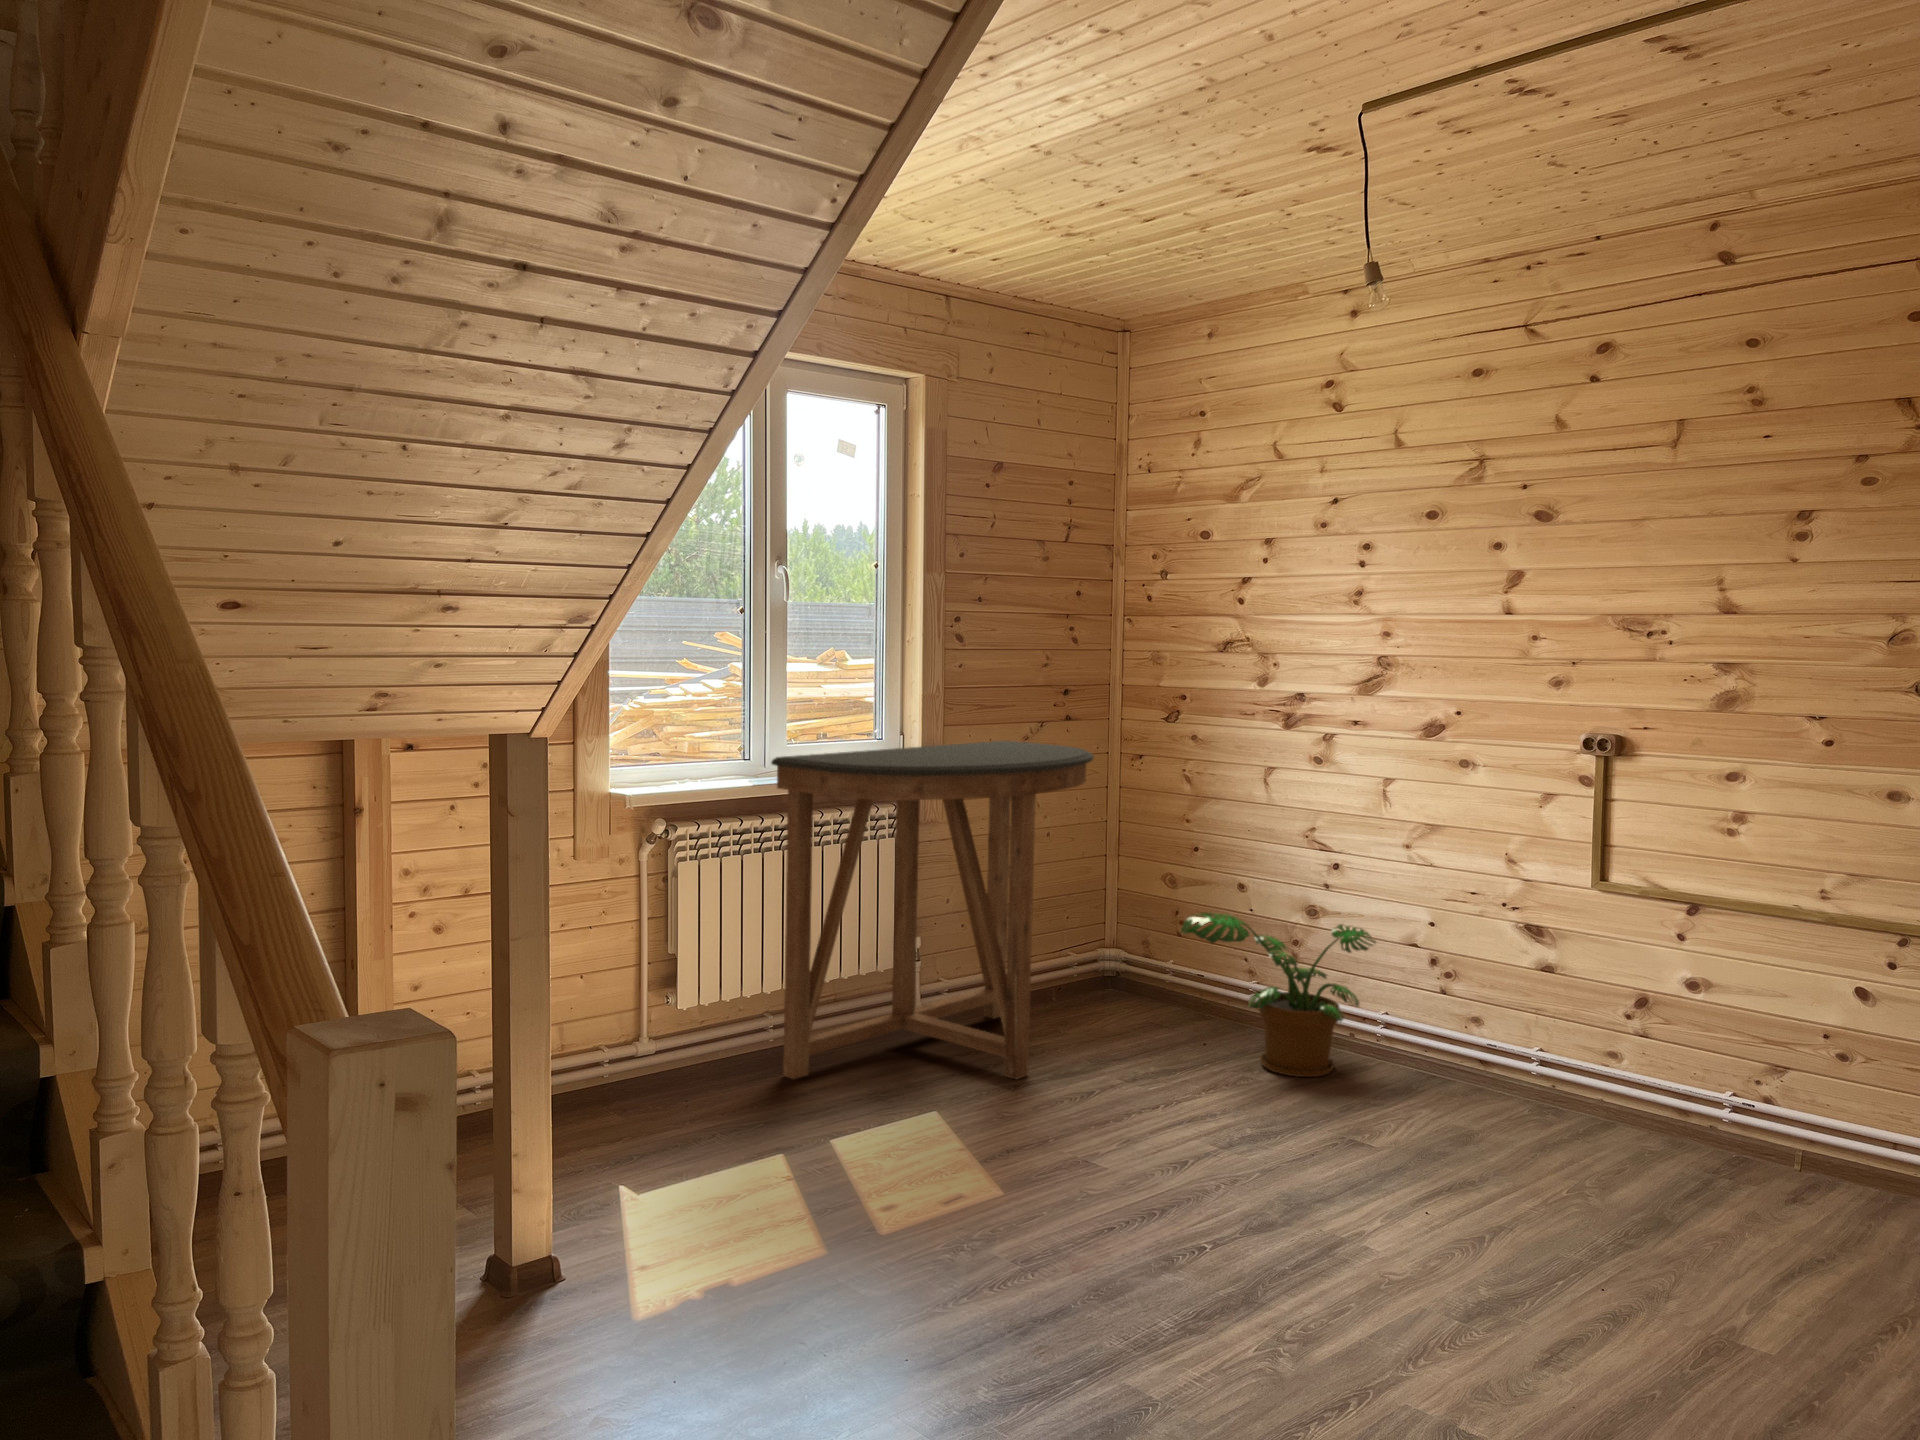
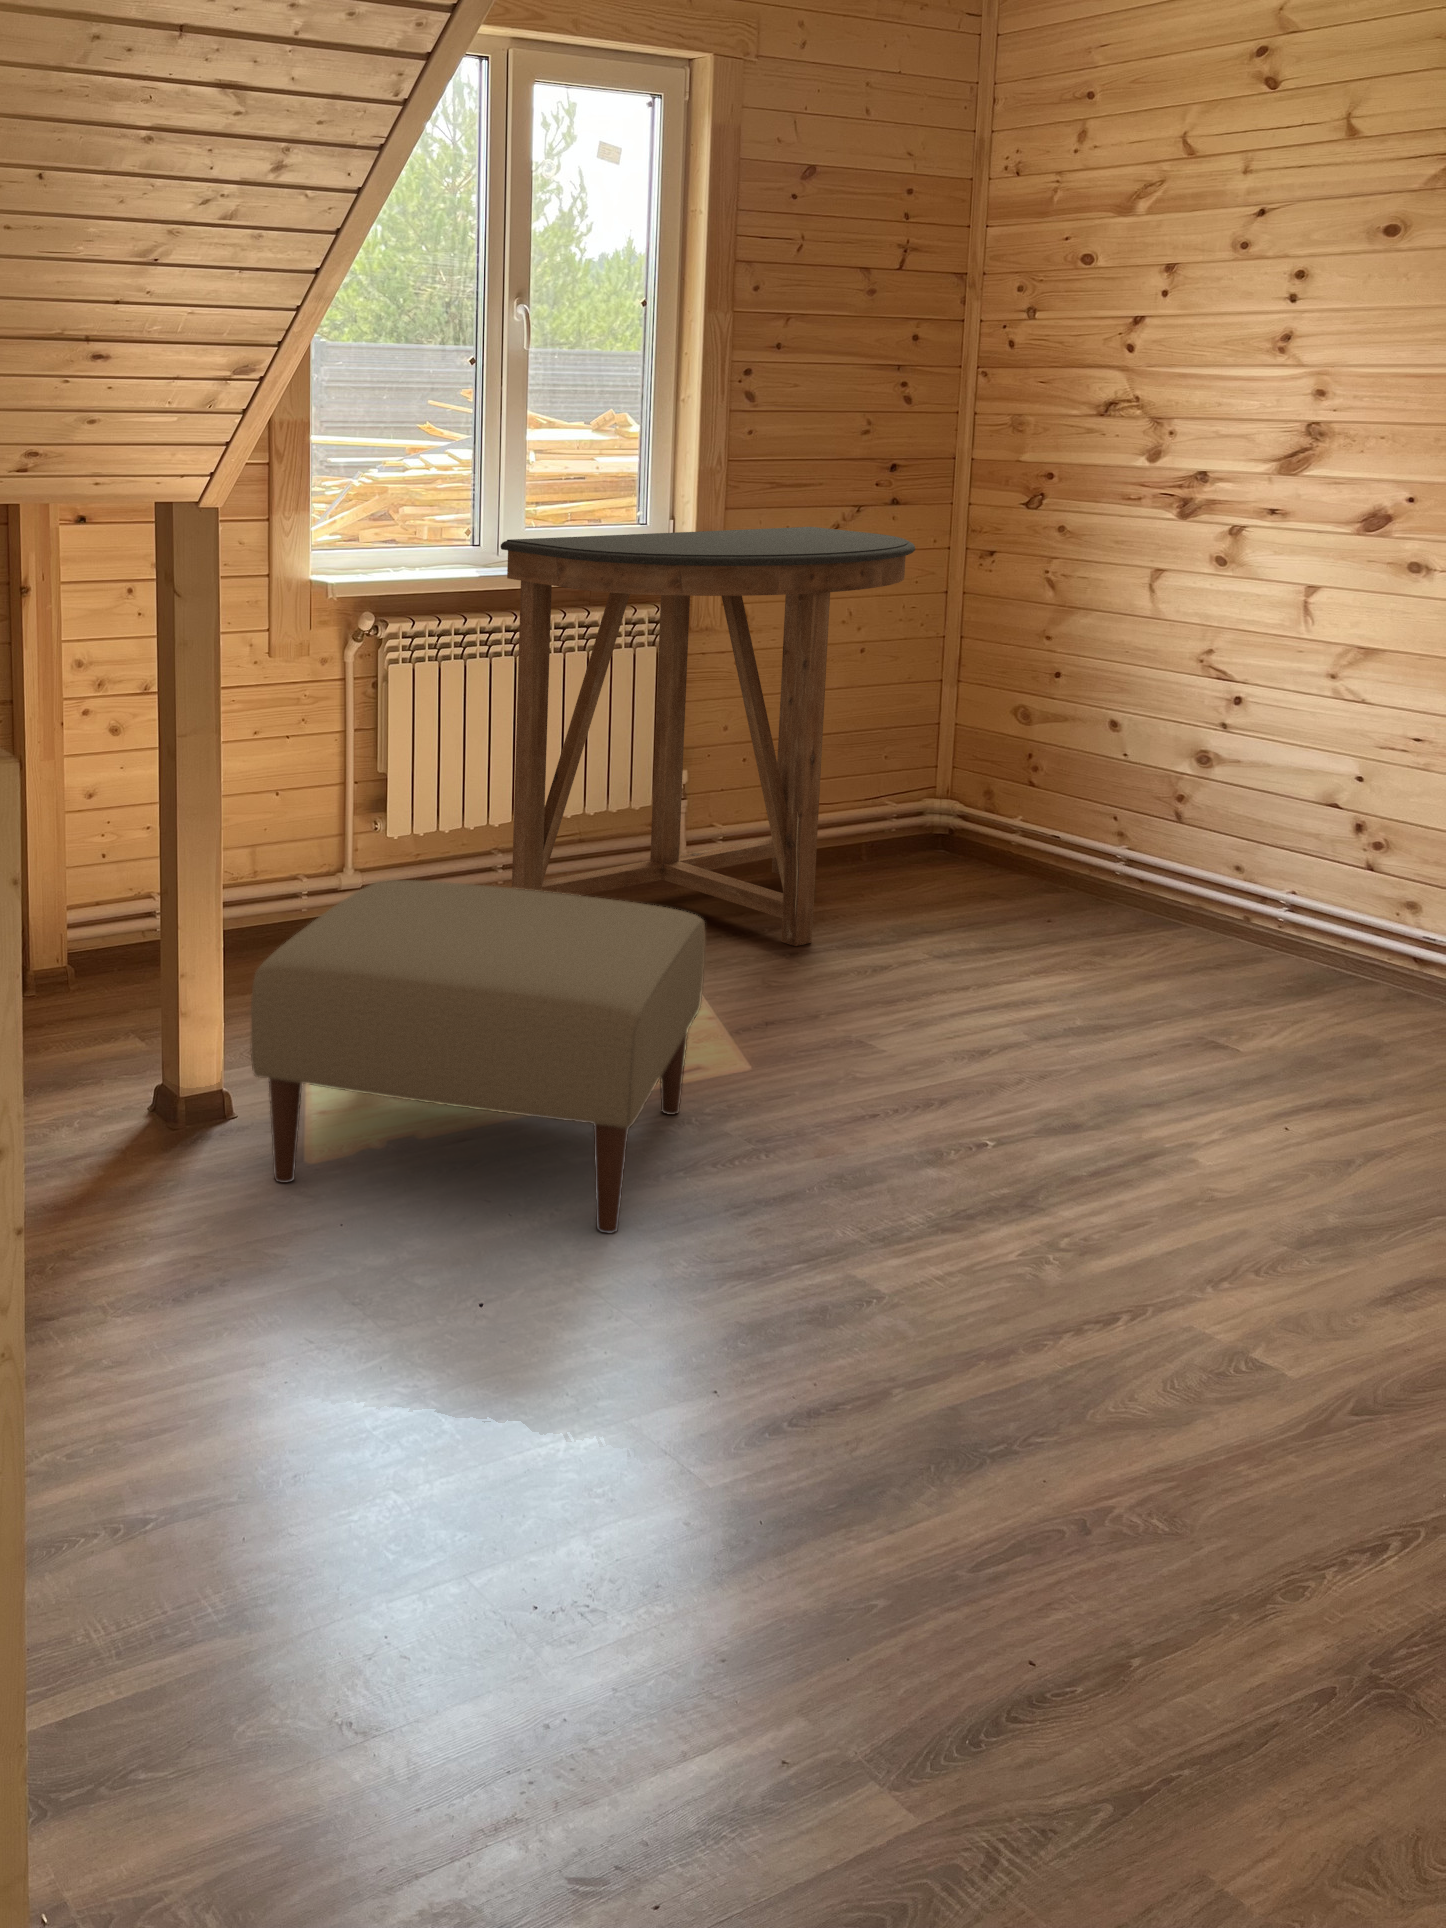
potted plant: present [1181,912,1376,1077] -> none [1019,752,1285,966]
ottoman: none [593,1053,972,1363] -> present [250,880,705,1233]

